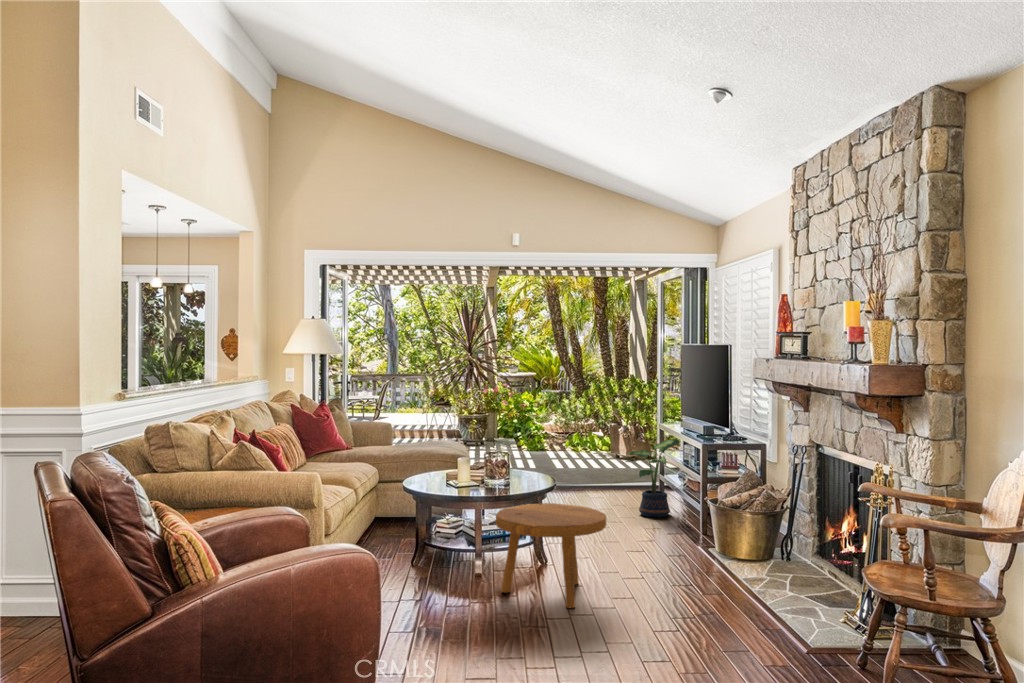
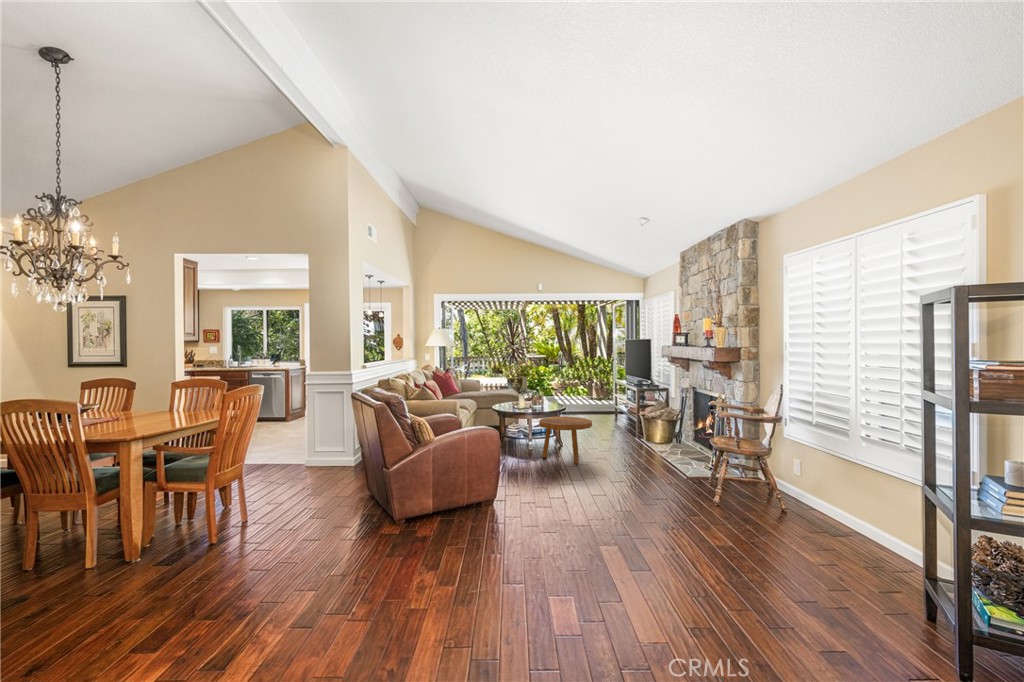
potted plant: present [628,439,679,518] -> none [598,387,628,427]

